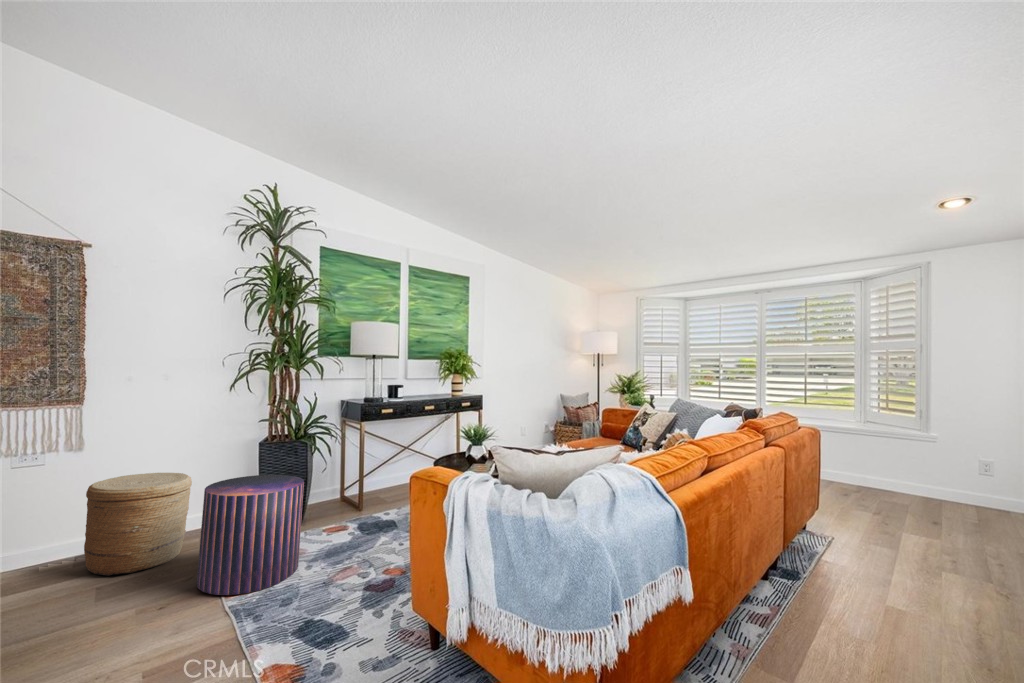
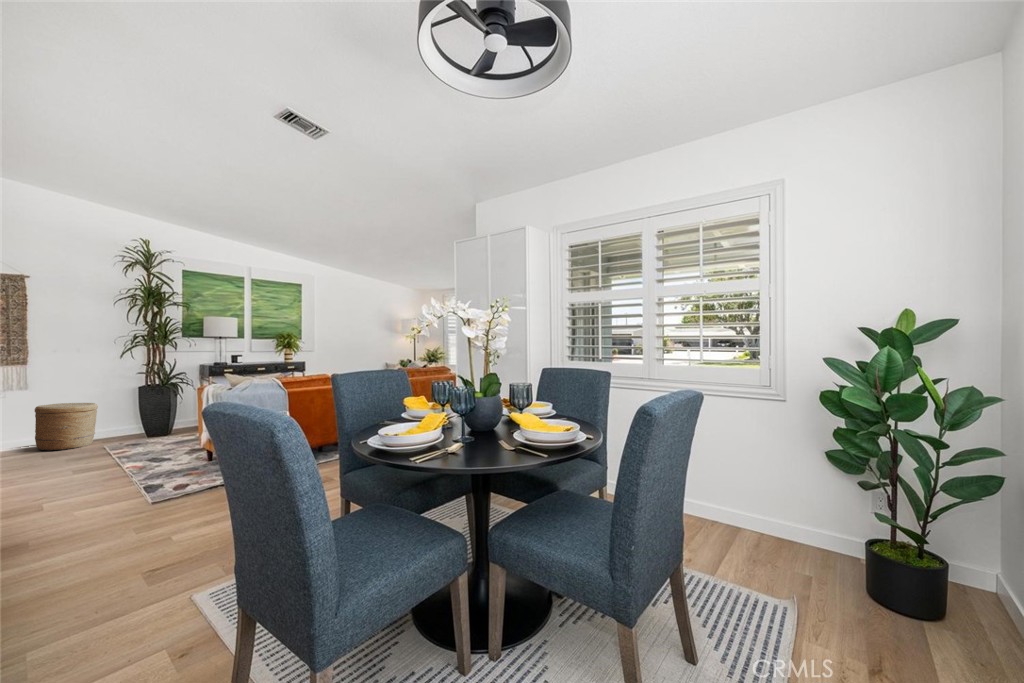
pouf: present [197,475,304,595] -> none [101,401,162,453]

